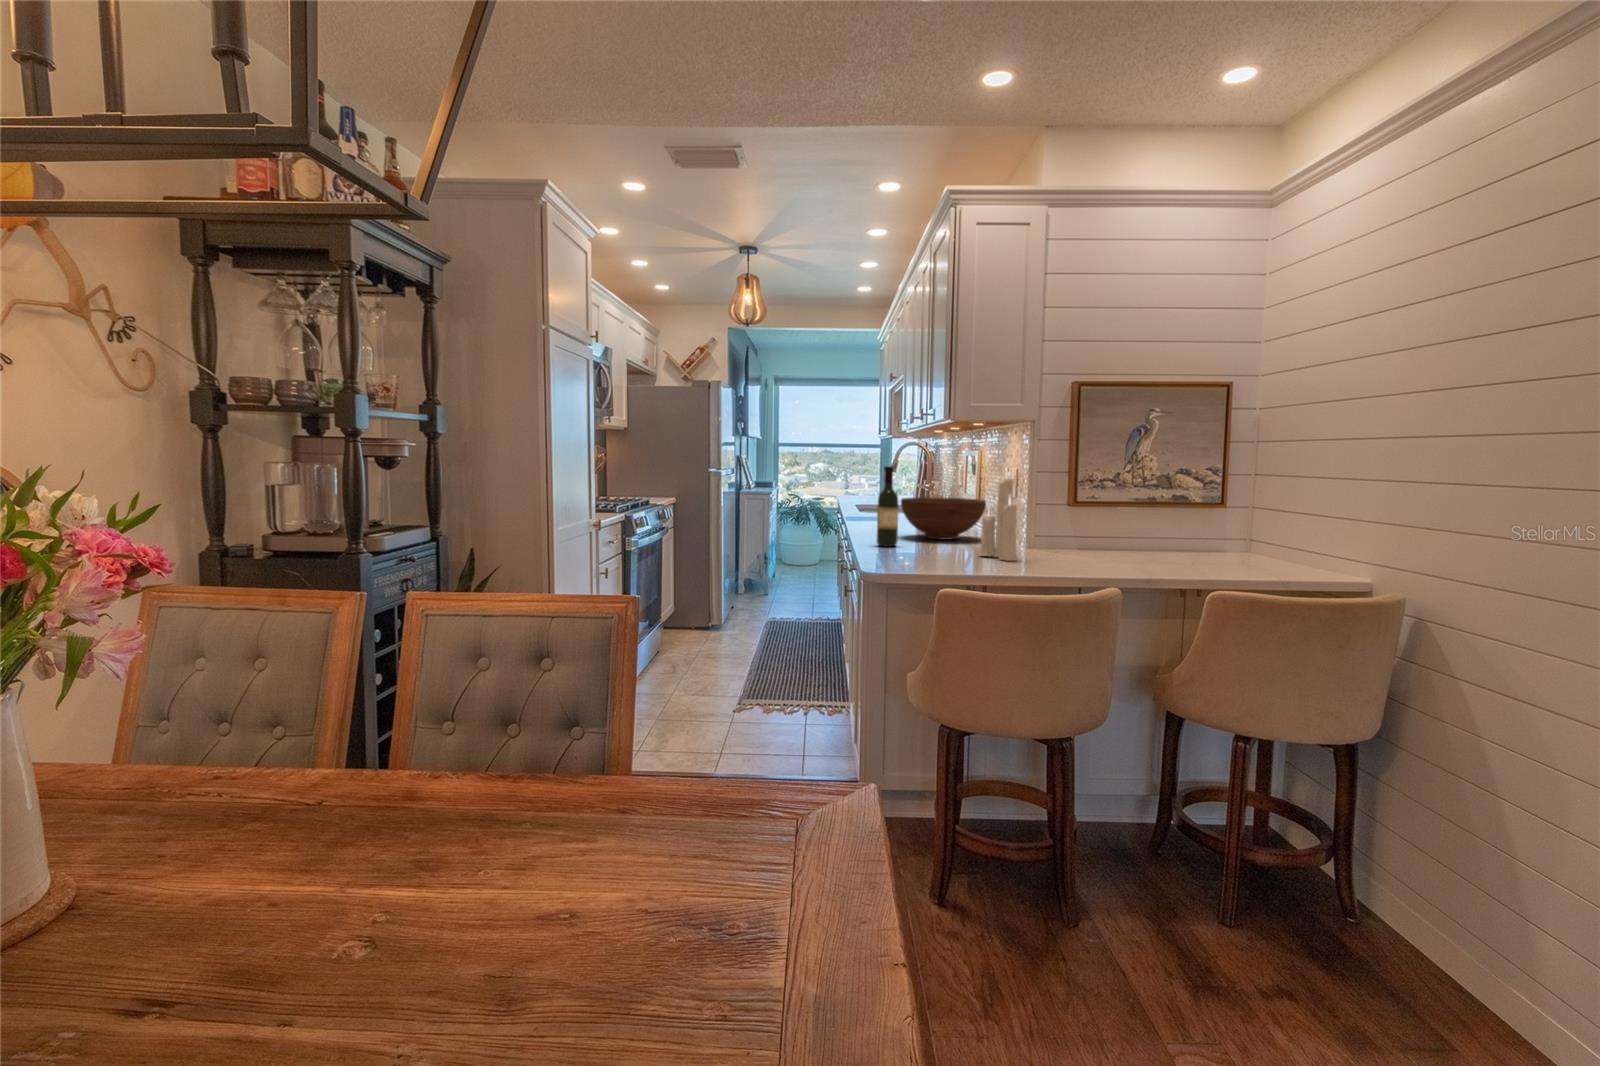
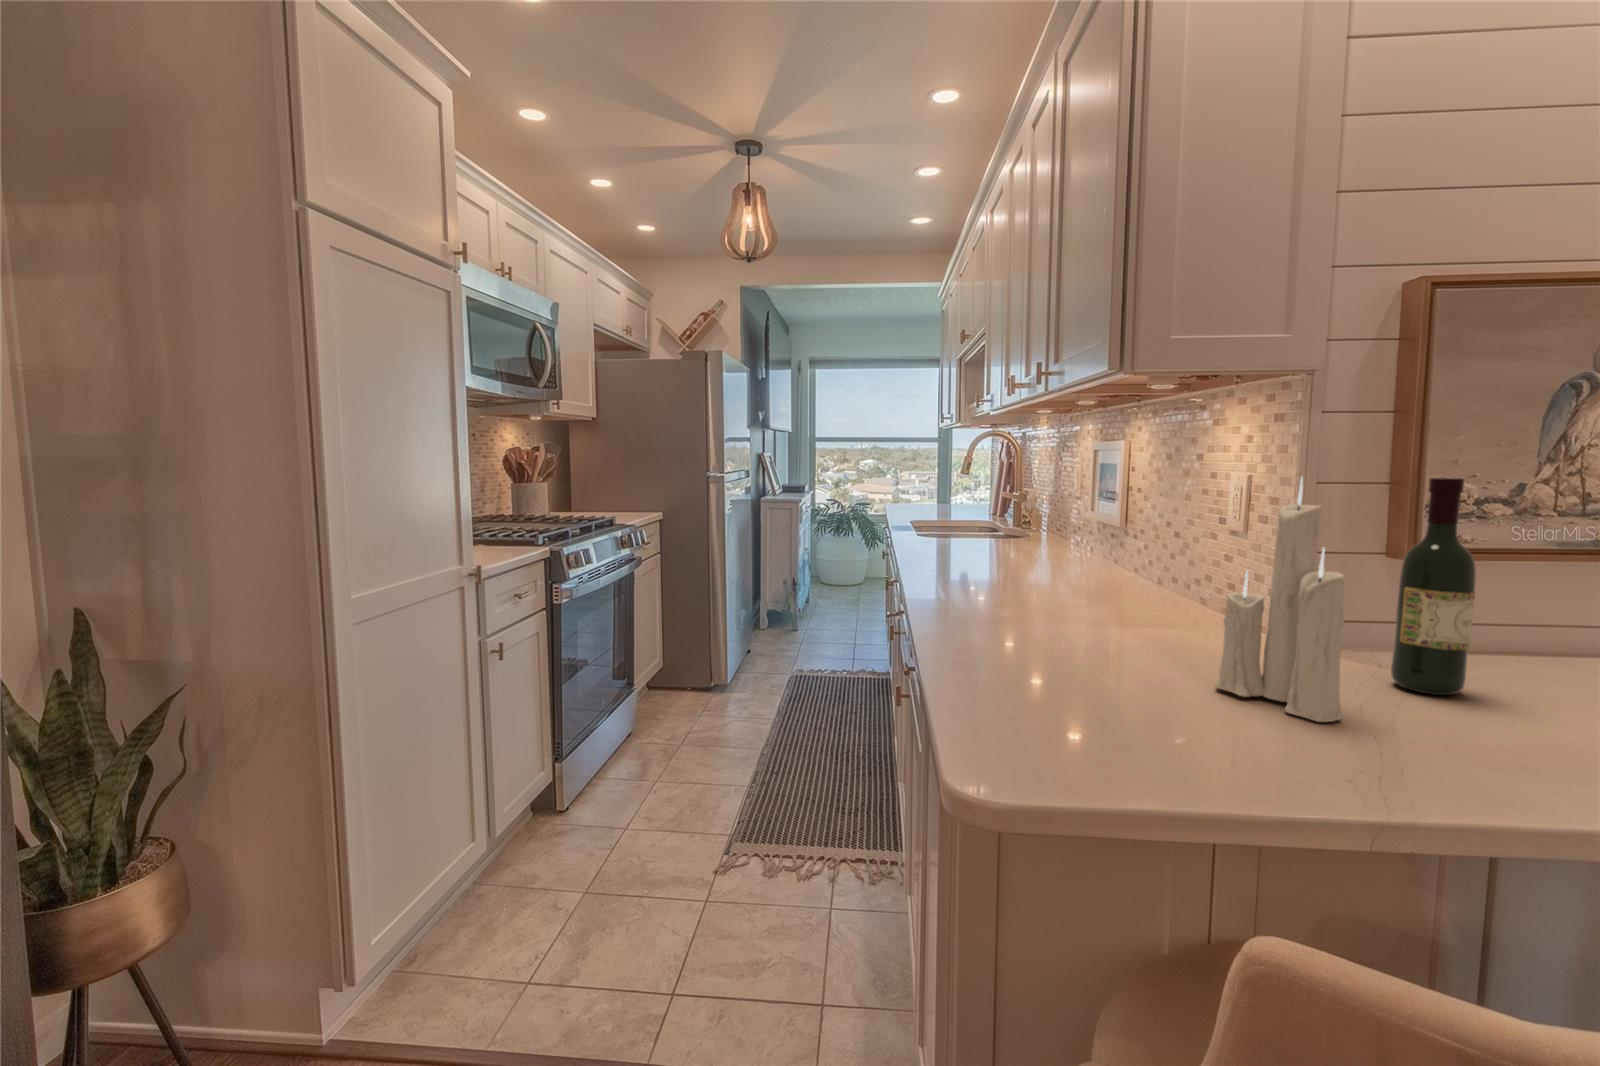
wine bottle: present [877,466,899,547] -> present [1391,478,1476,695]
fruit bowl: present [901,497,986,540] -> none [998,526,1173,612]

